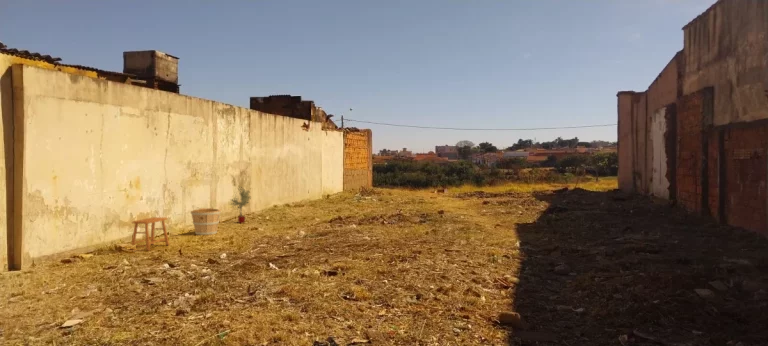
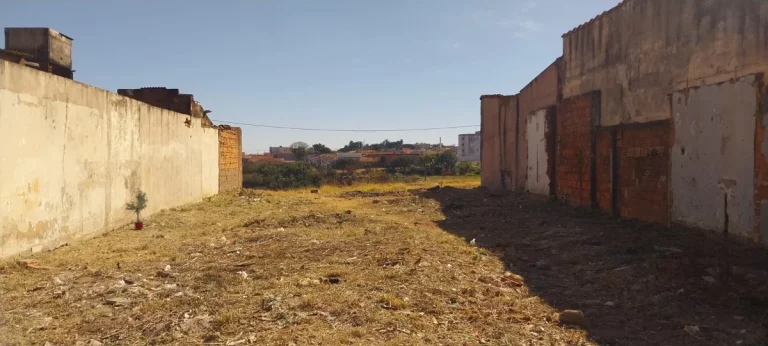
wooden bucket: present [191,208,221,235] -> none [89,214,126,245]
stool: present [131,217,169,251] -> none [30,226,76,266]

